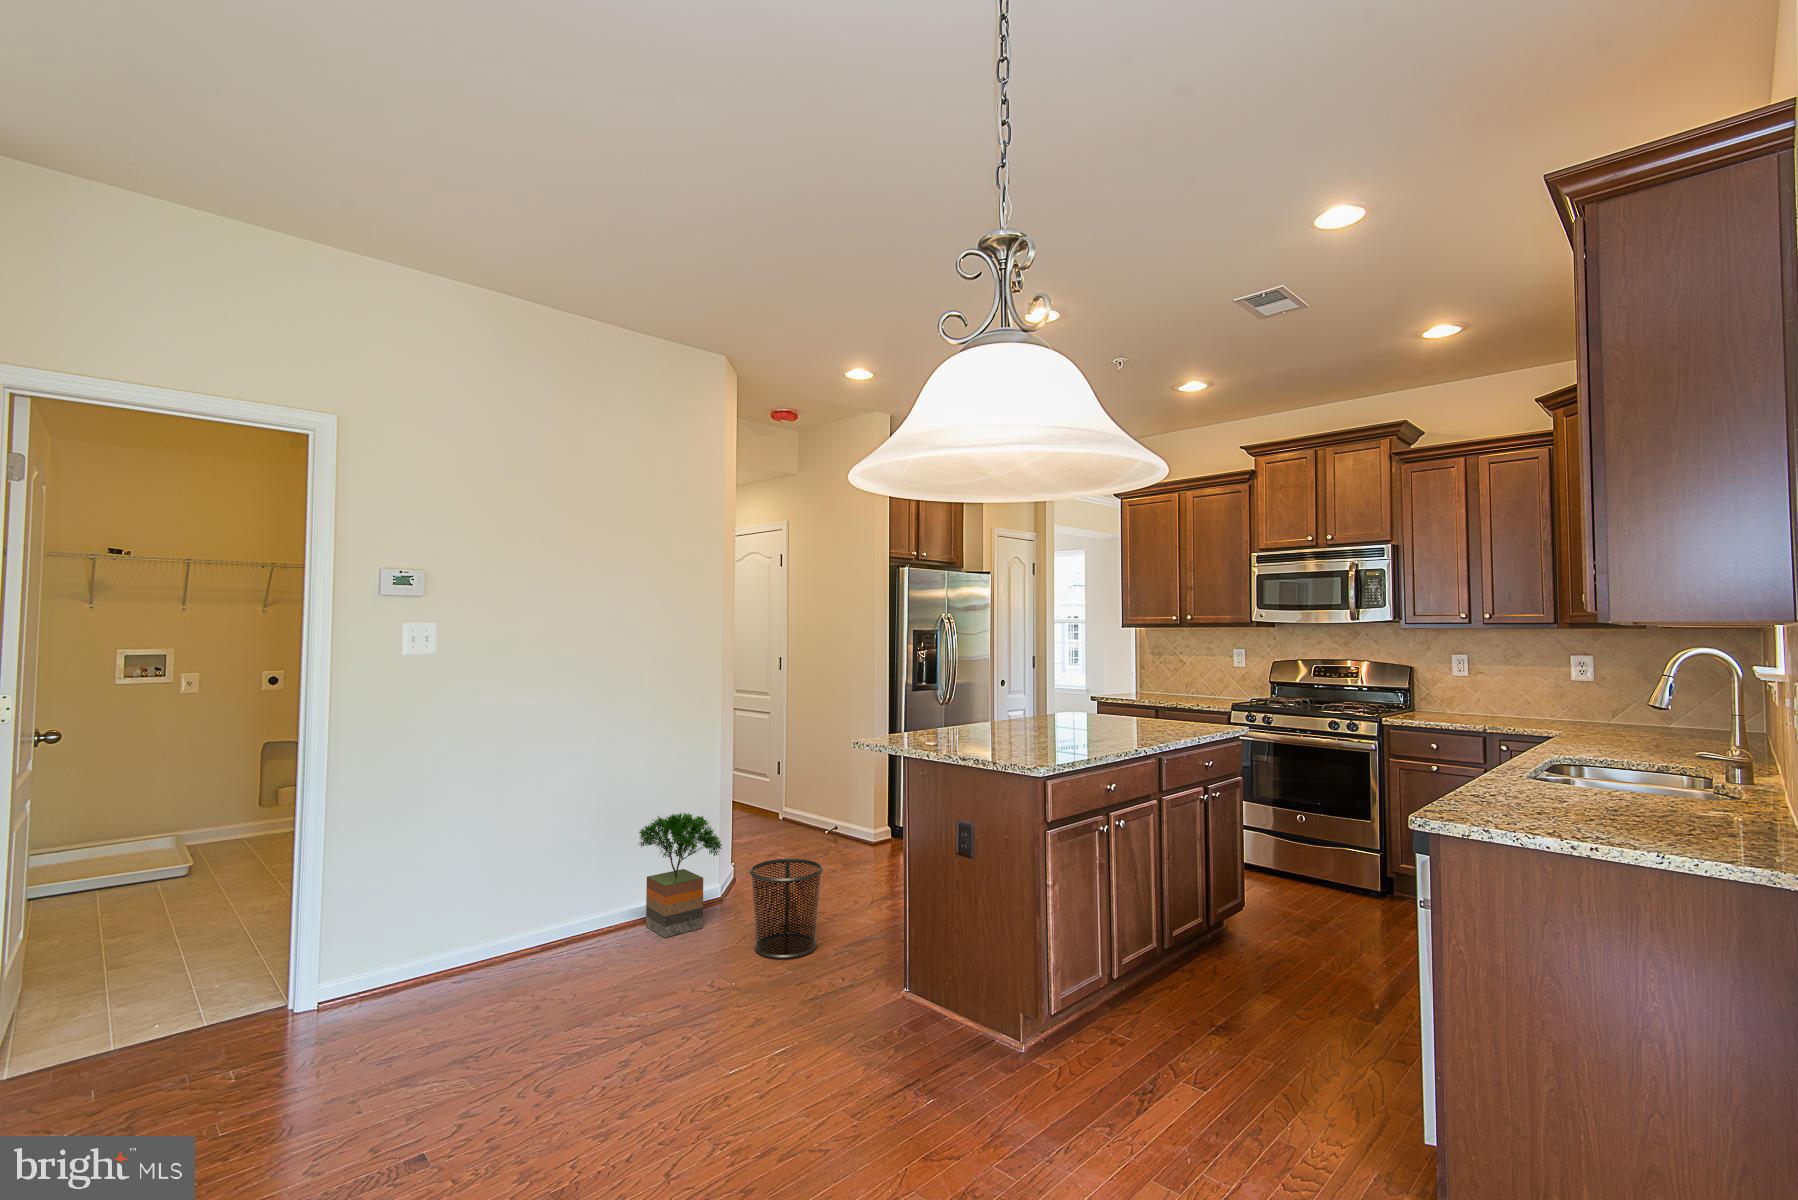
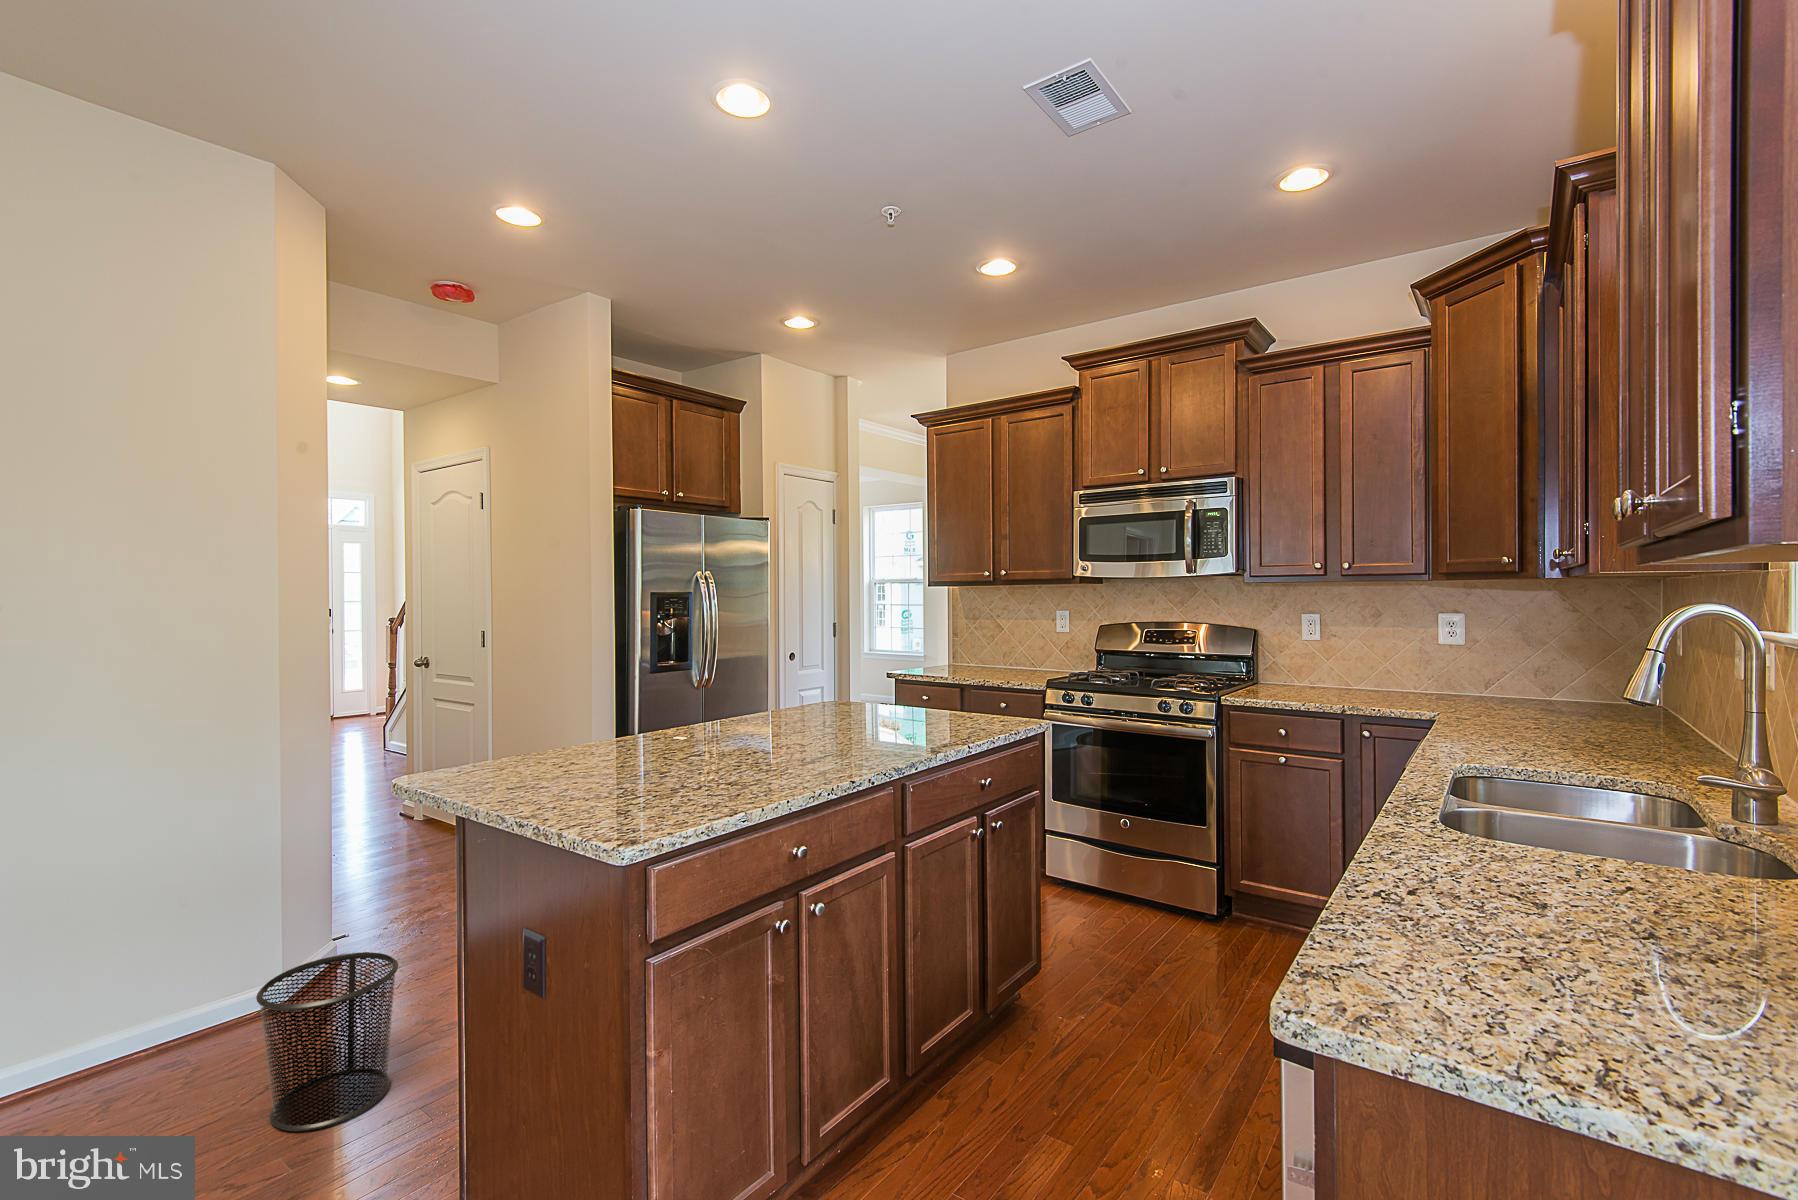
potted tree: present [639,813,722,938] -> none [84,883,253,1099]

